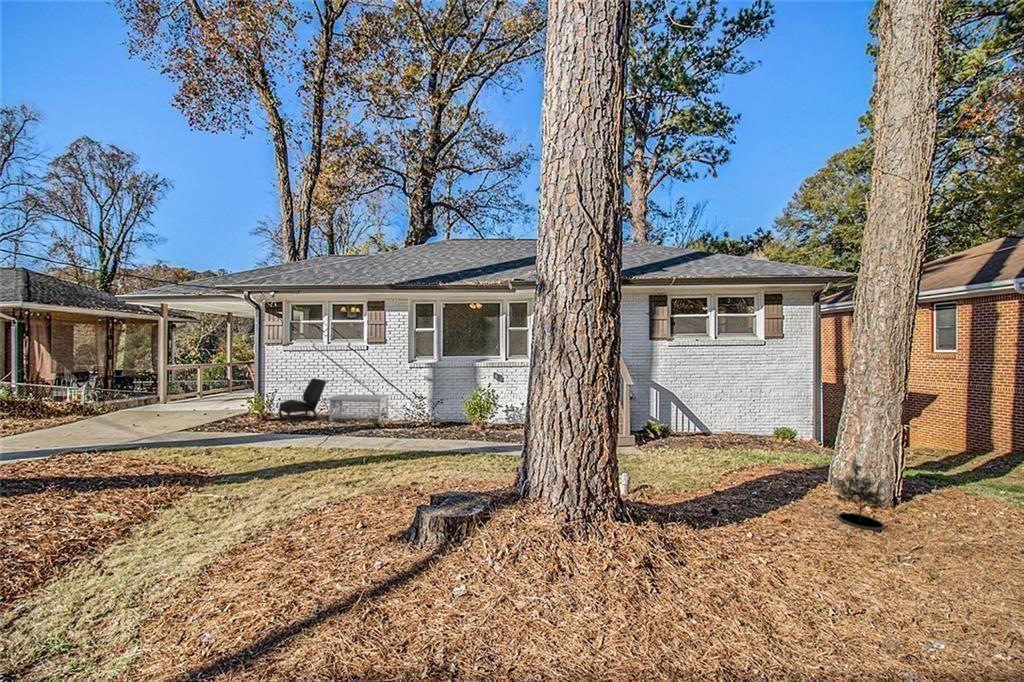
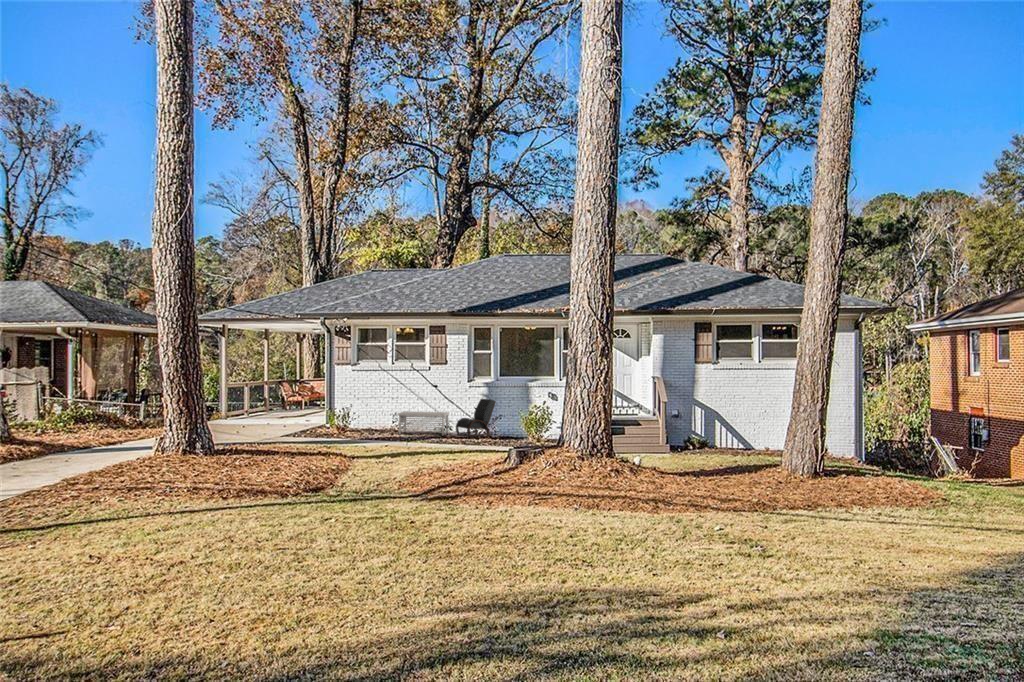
lounge chair: present [279,378,326,422] -> present [456,398,496,437]
potted tree: present [833,457,887,530] -> none [755,440,784,482]

